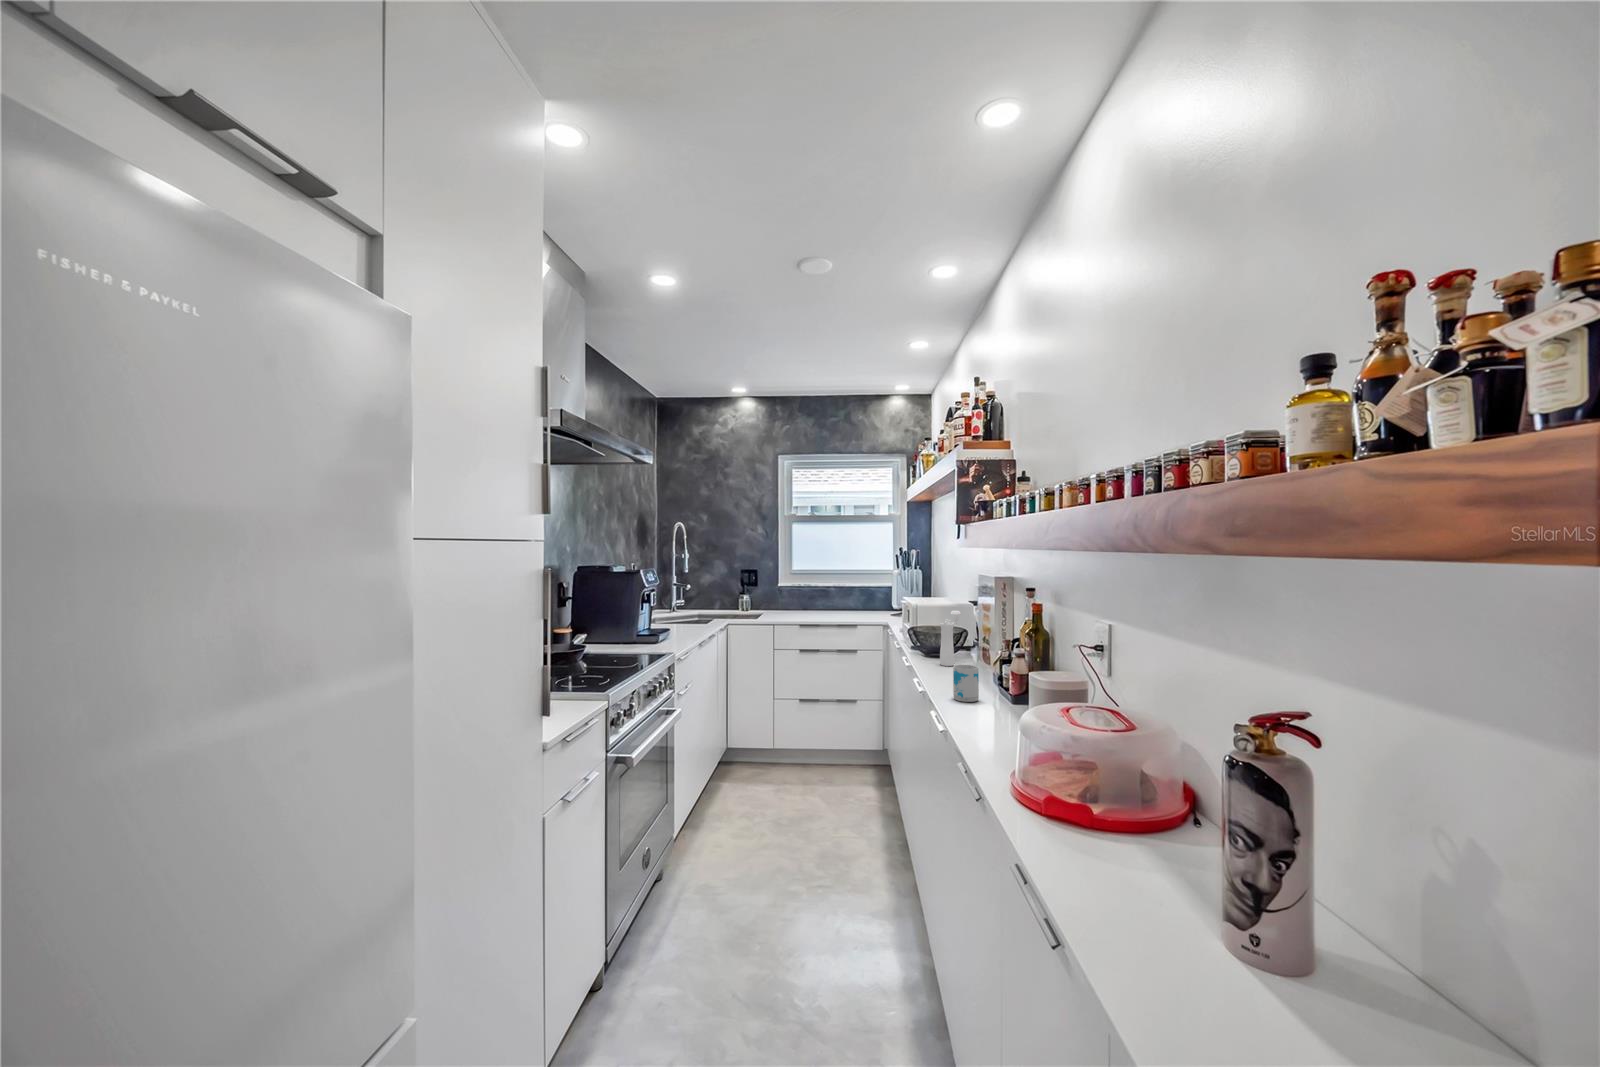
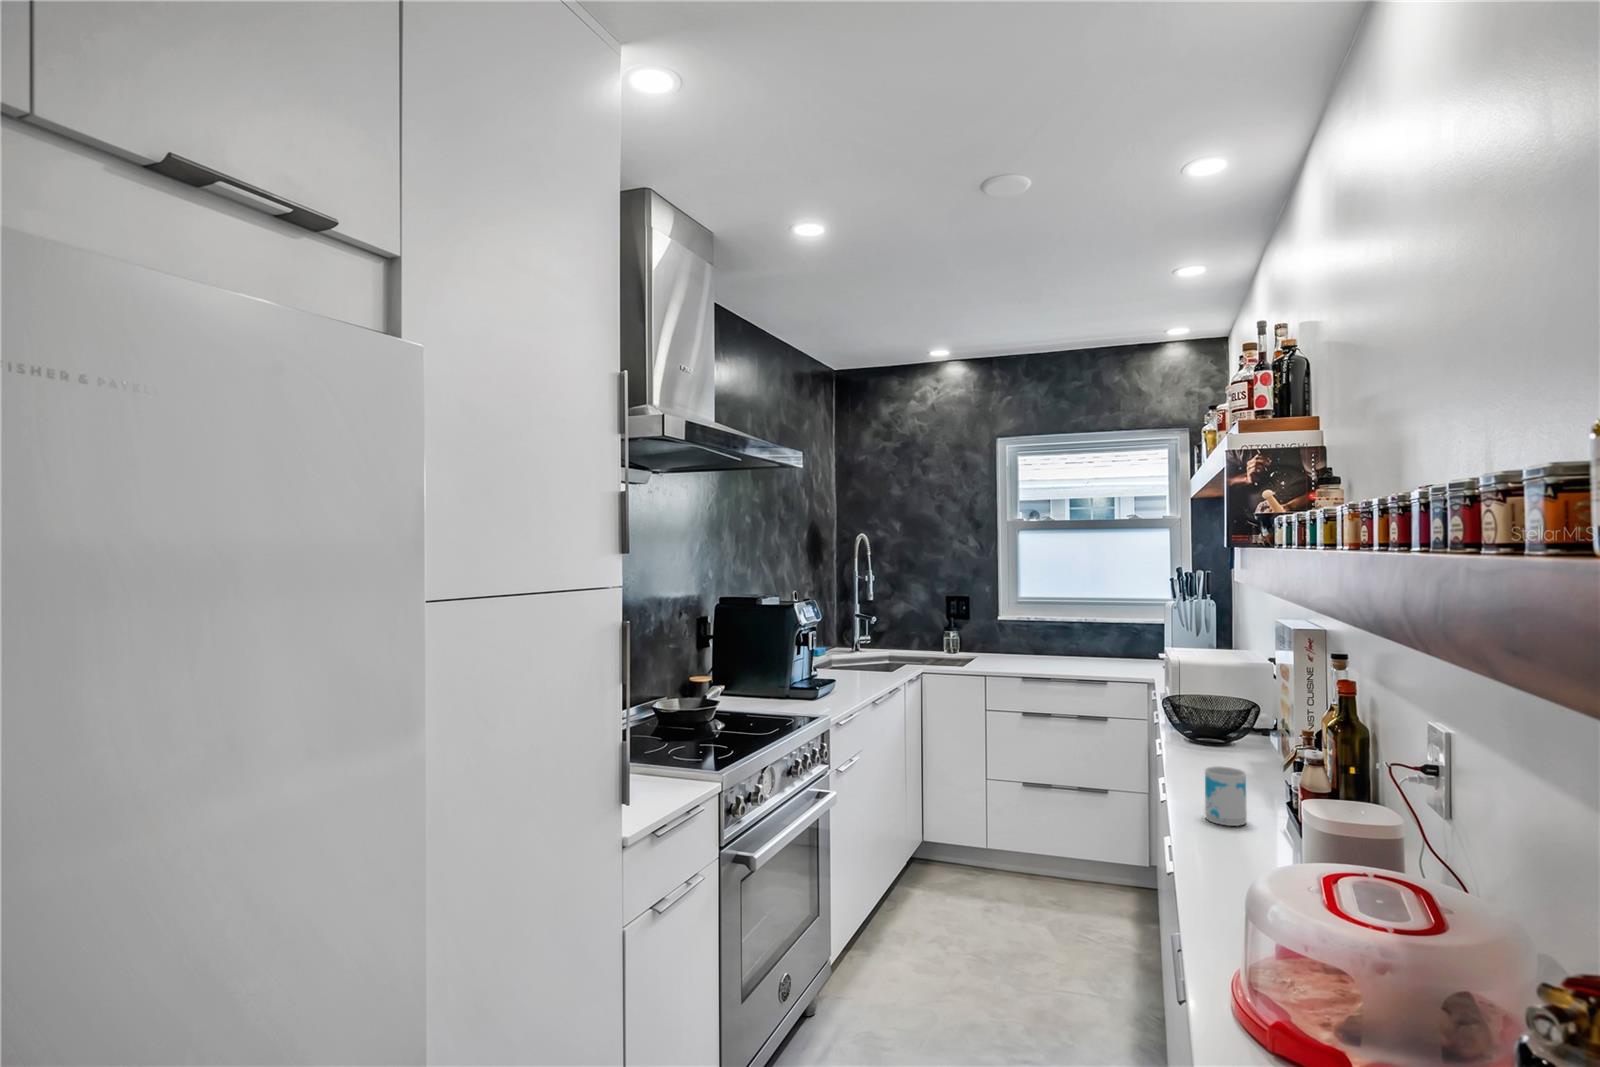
pepper mill: present [940,611,961,666] -> none [1207,675,1245,759]

